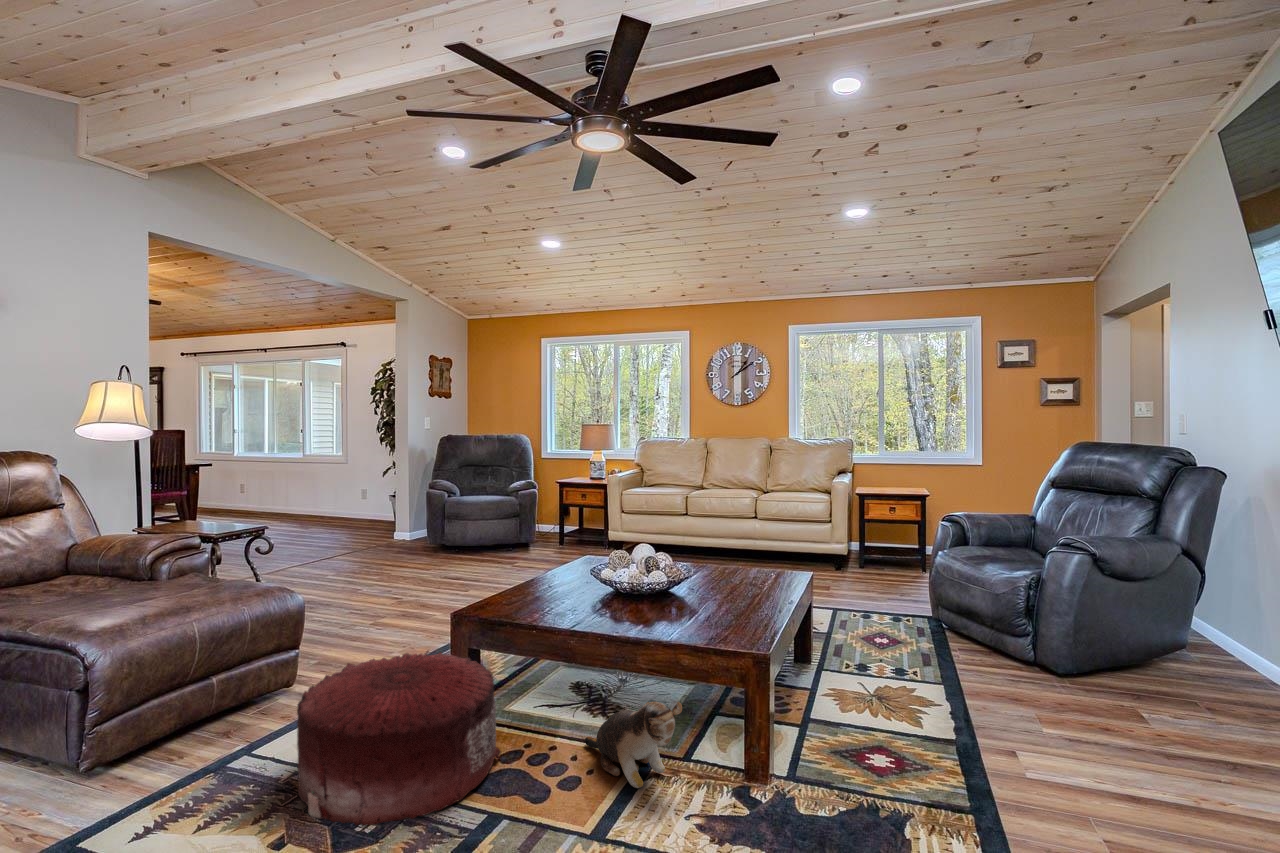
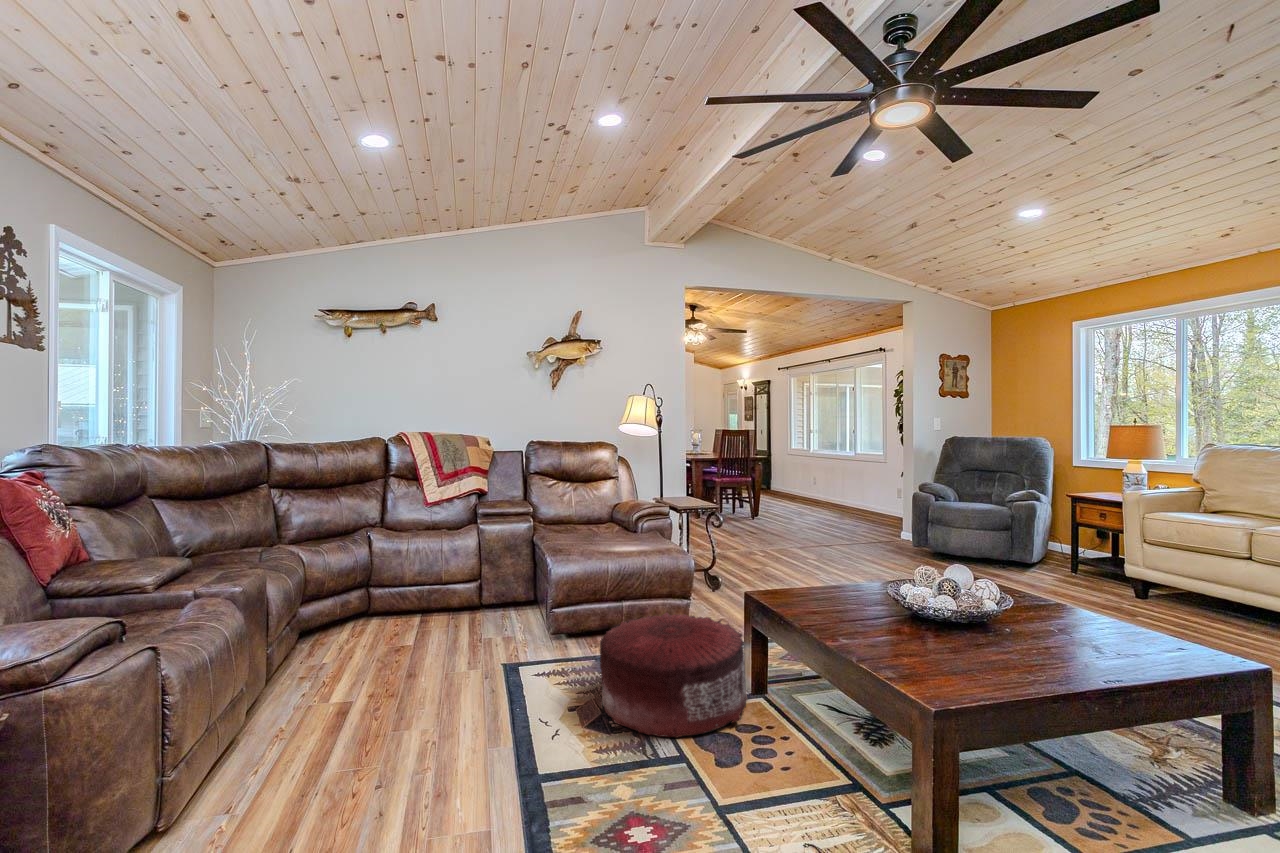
plush toy: present [585,702,682,788] -> none [793,719,843,801]

